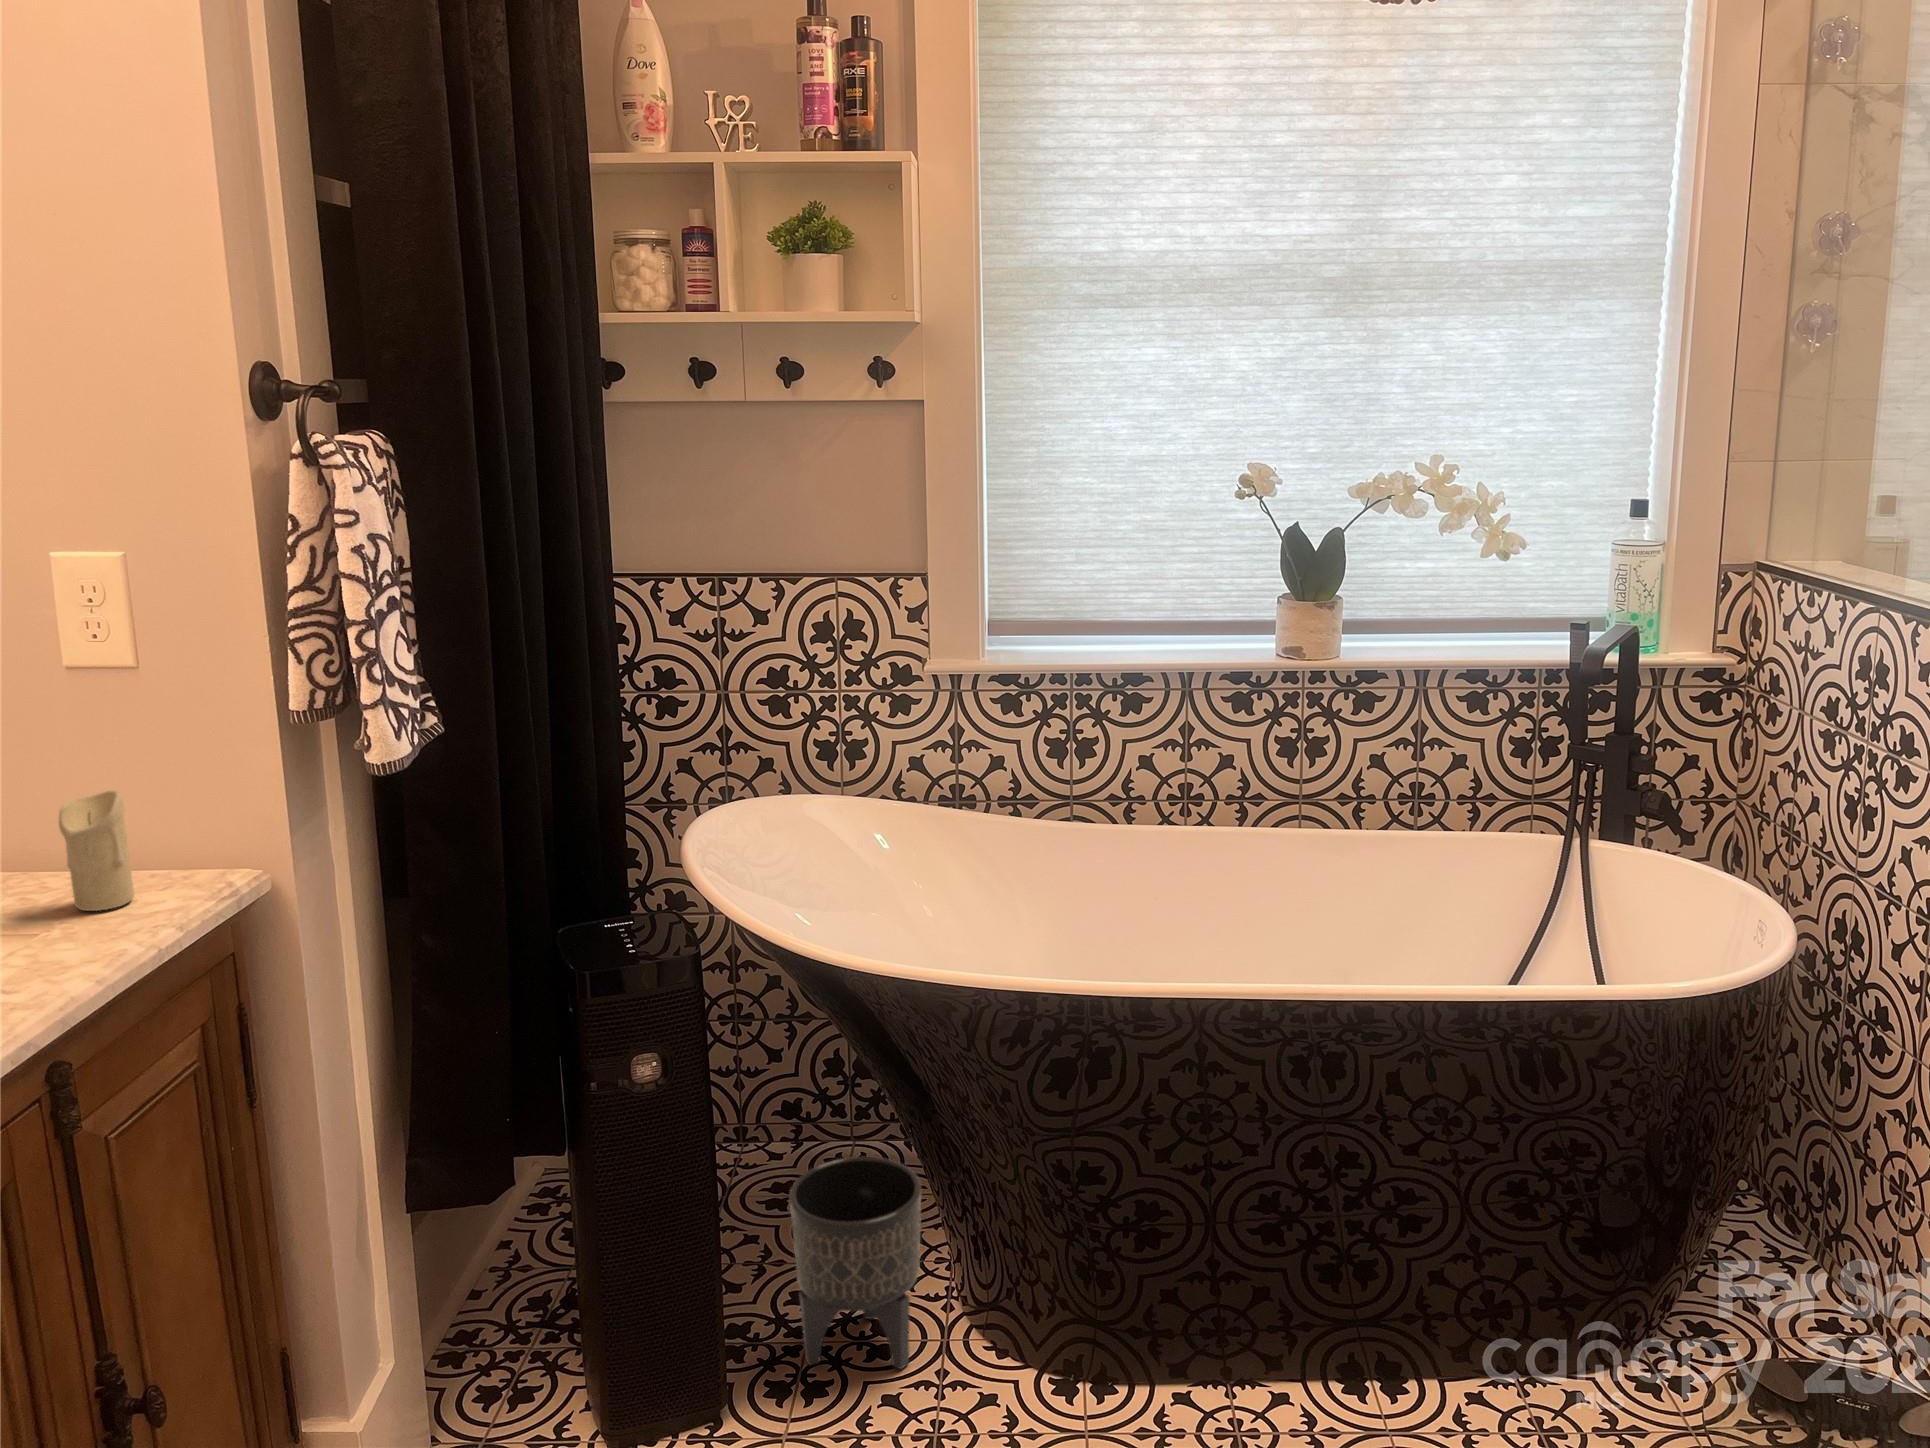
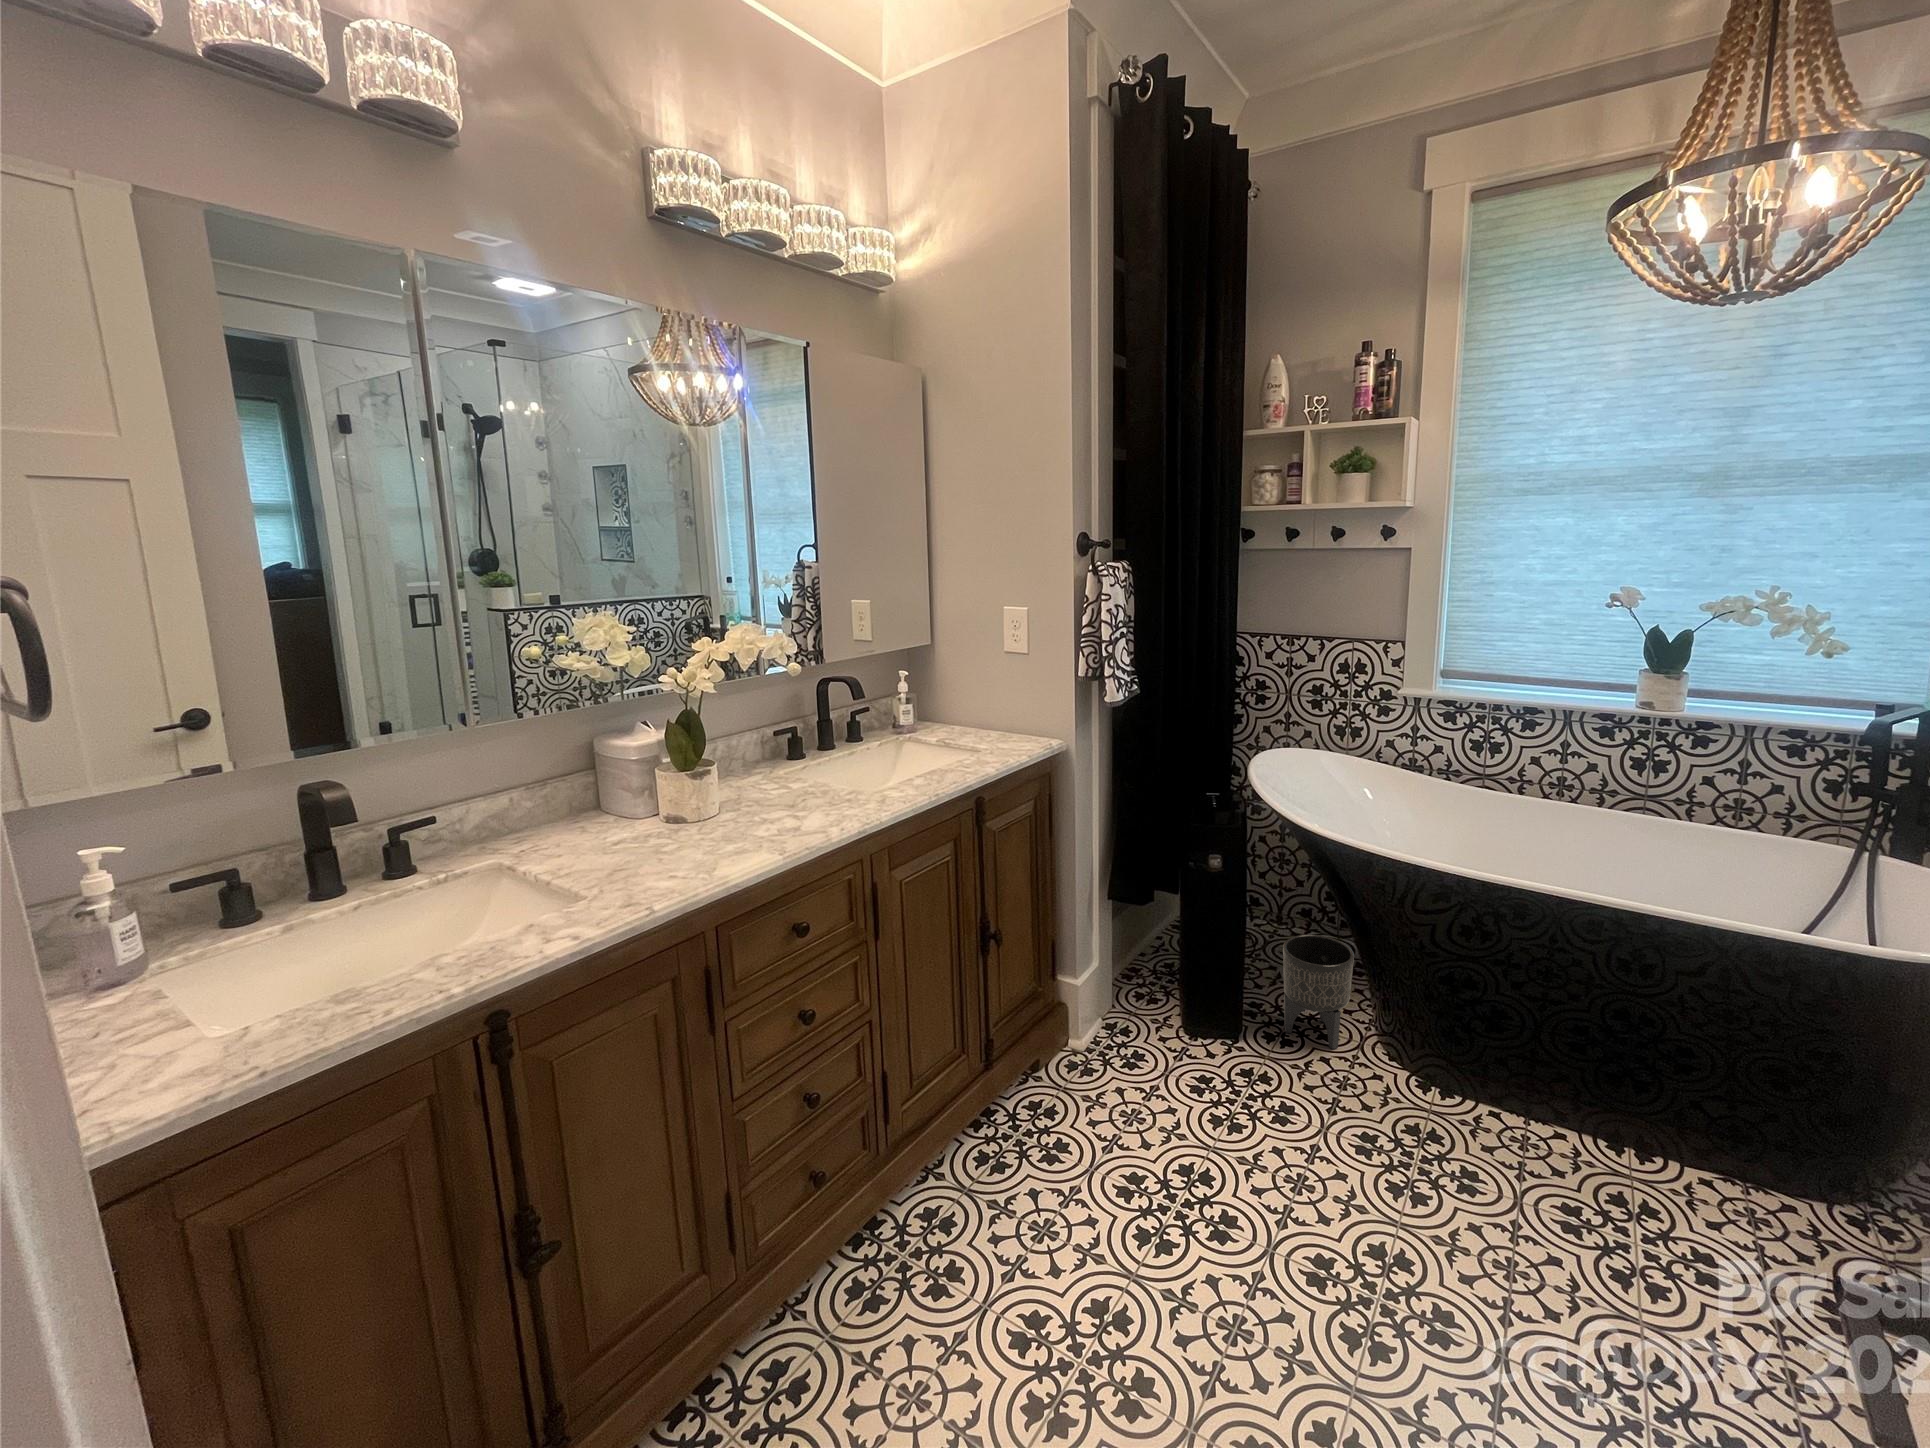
candle: present [59,791,134,911] -> none [993,700,1015,746]

